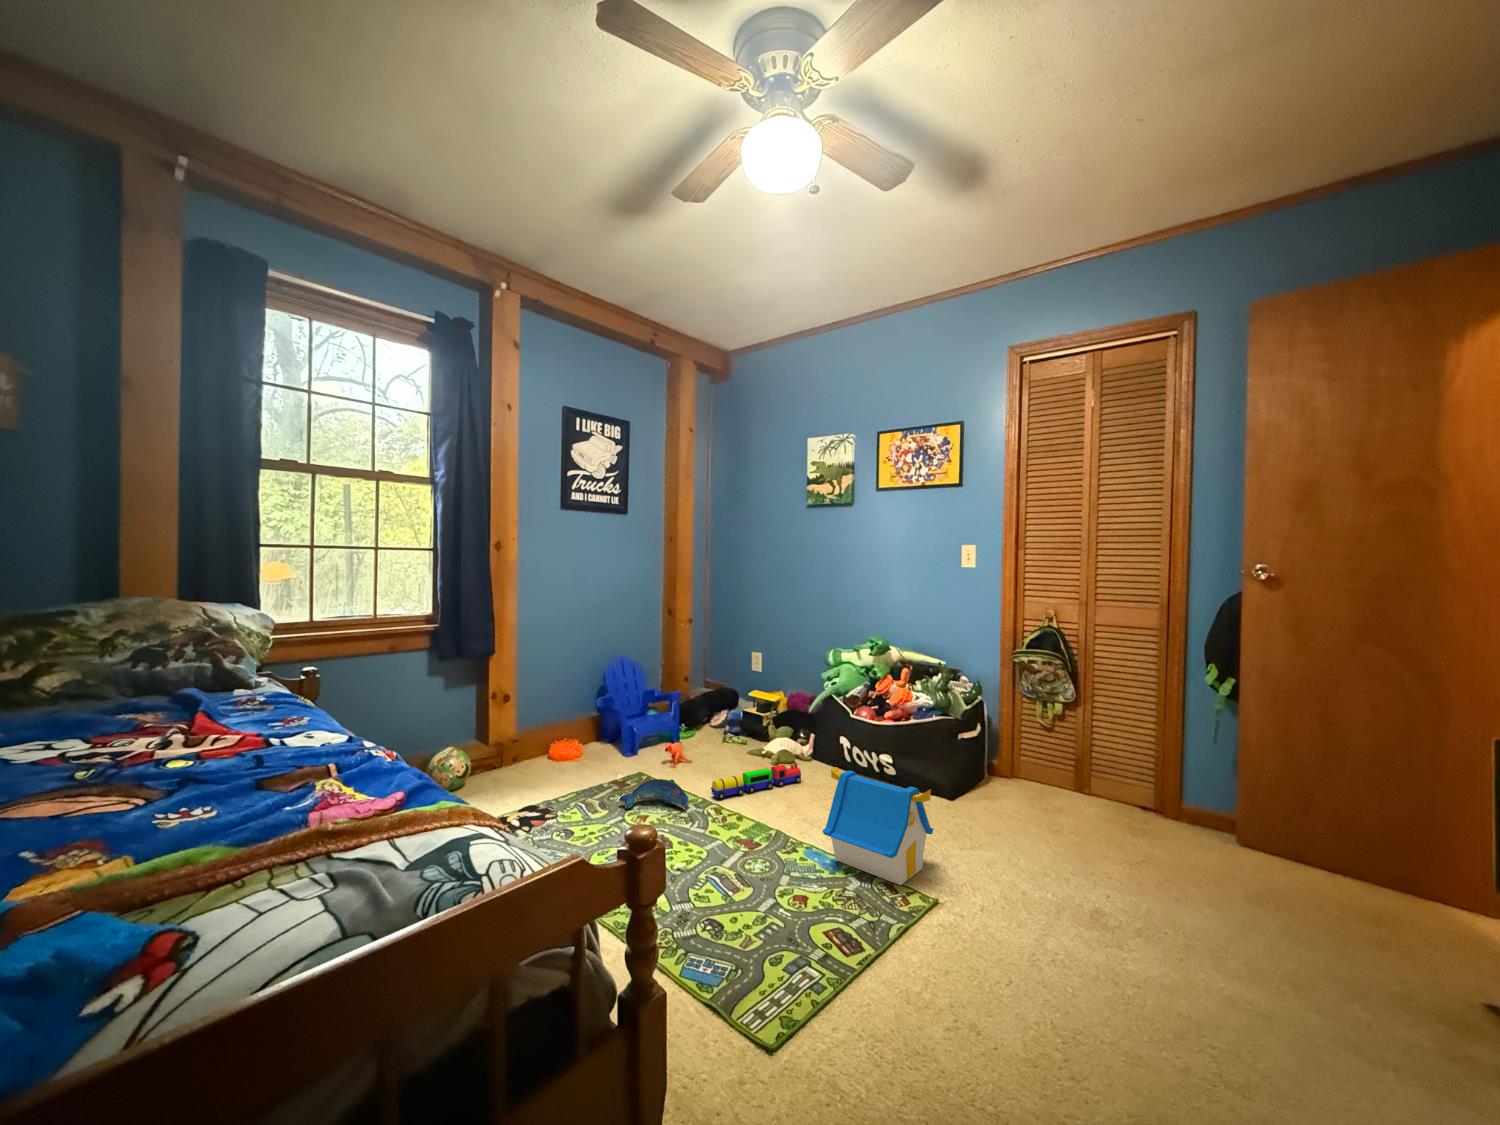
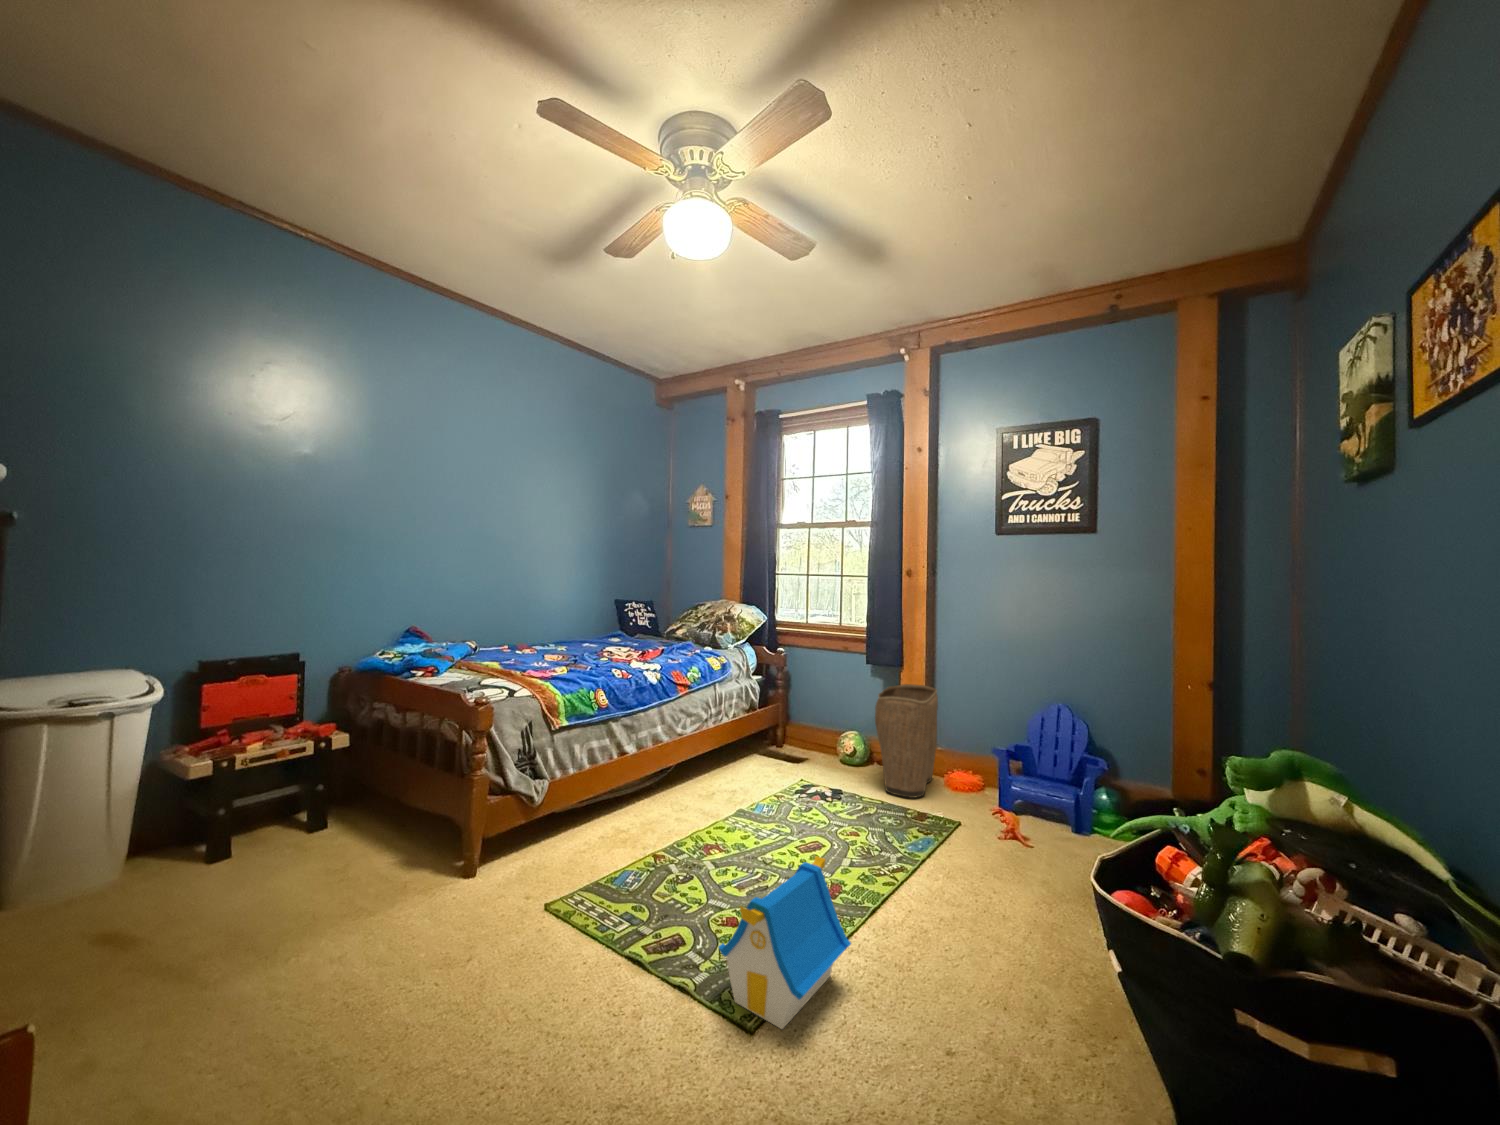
laundry basket: none [487,666,580,784] -> present [875,684,938,798]
toy train: present [711,763,801,800] -> none [907,851,1033,931]
plush toy: present [619,779,688,810] -> none [853,817,899,858]

